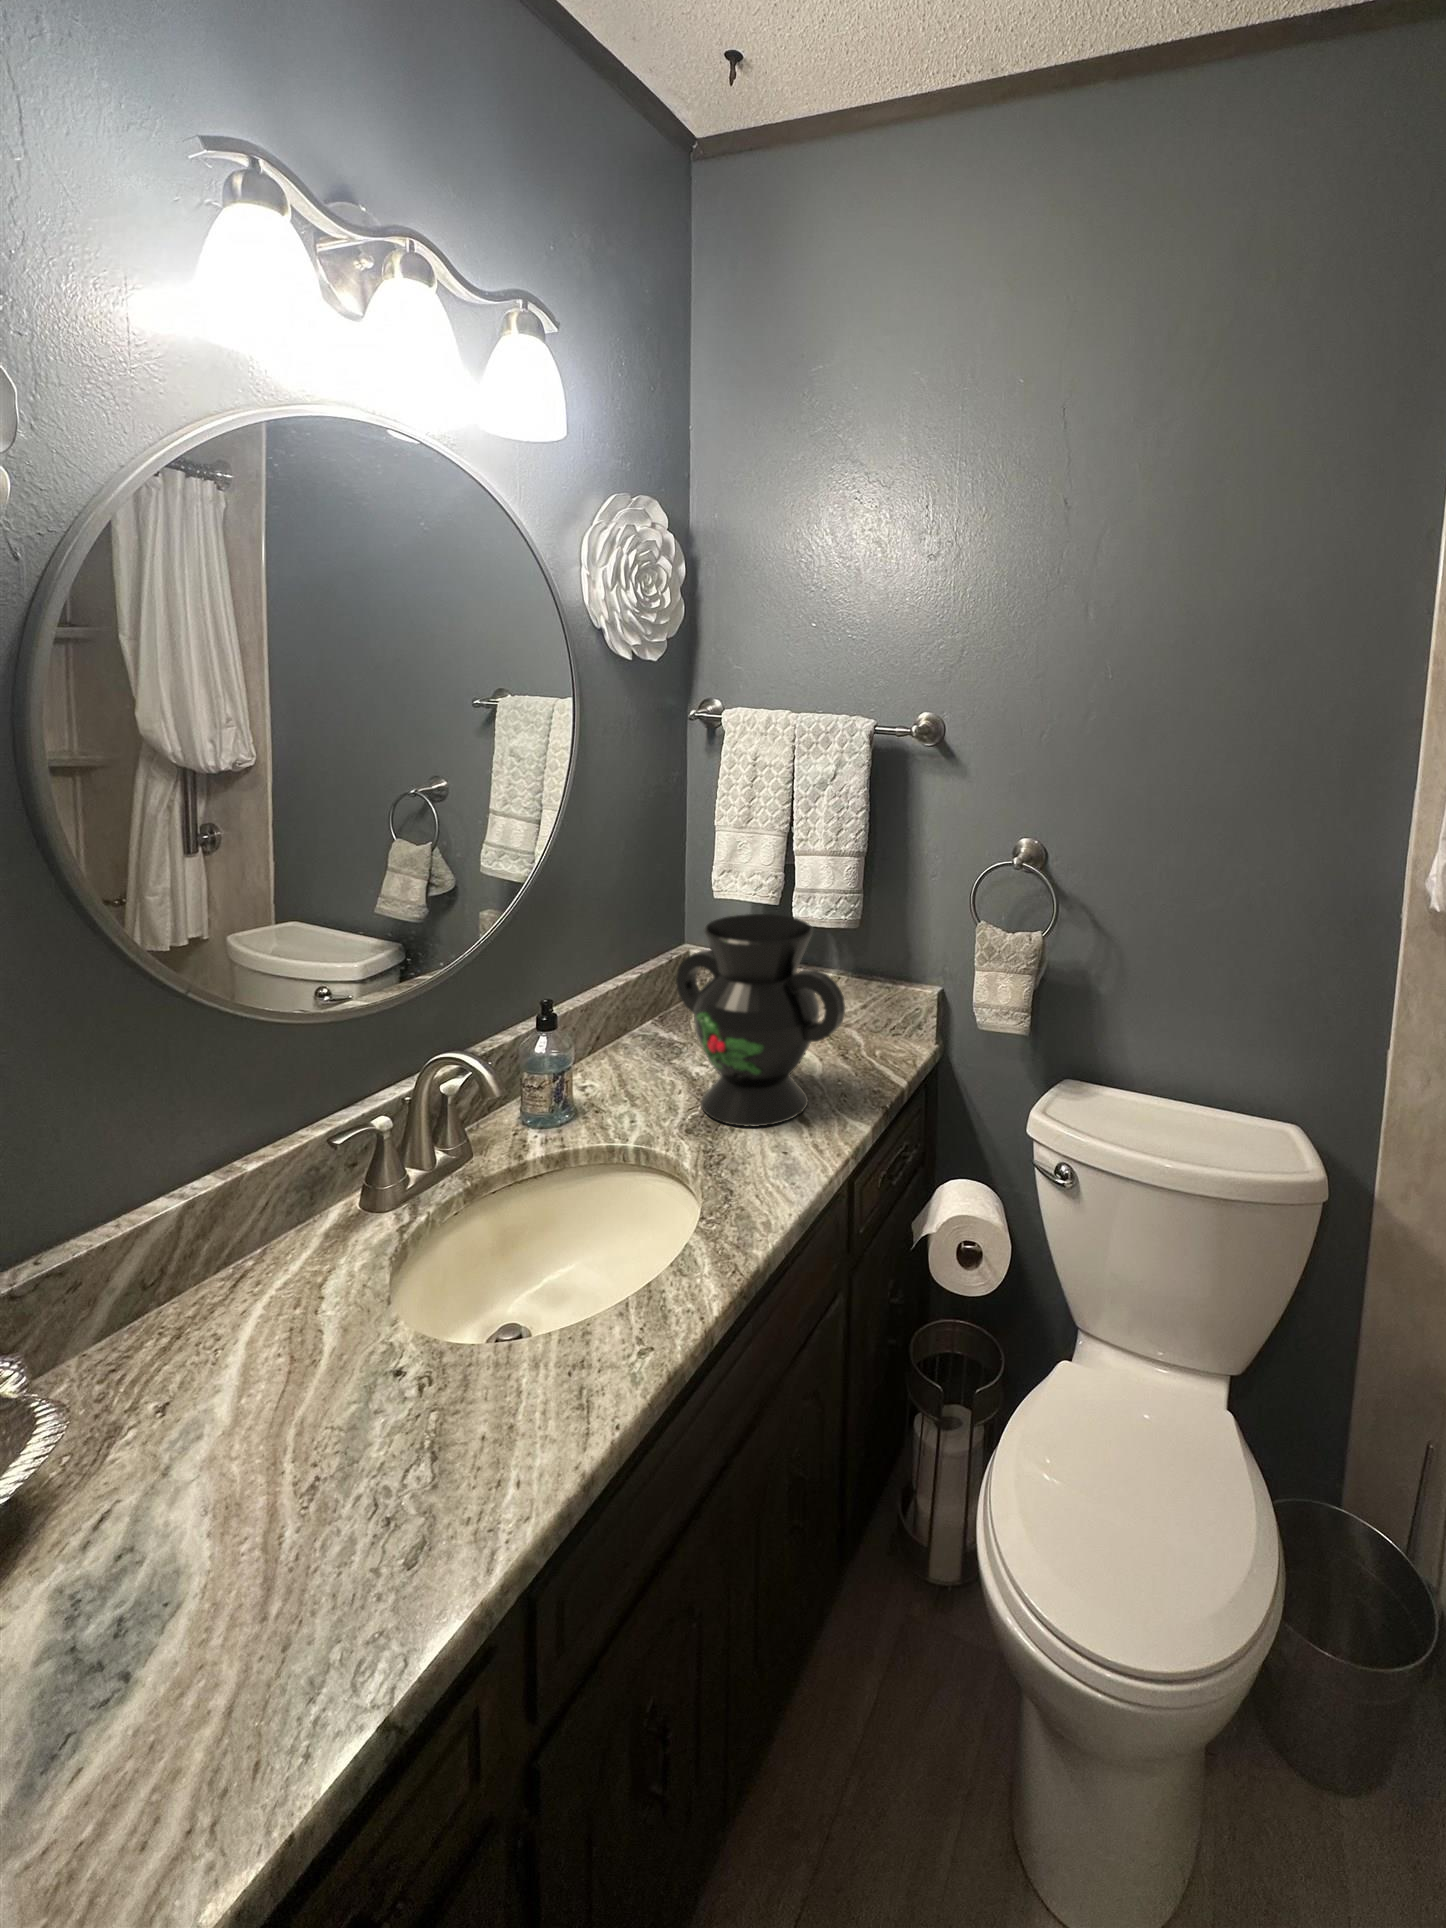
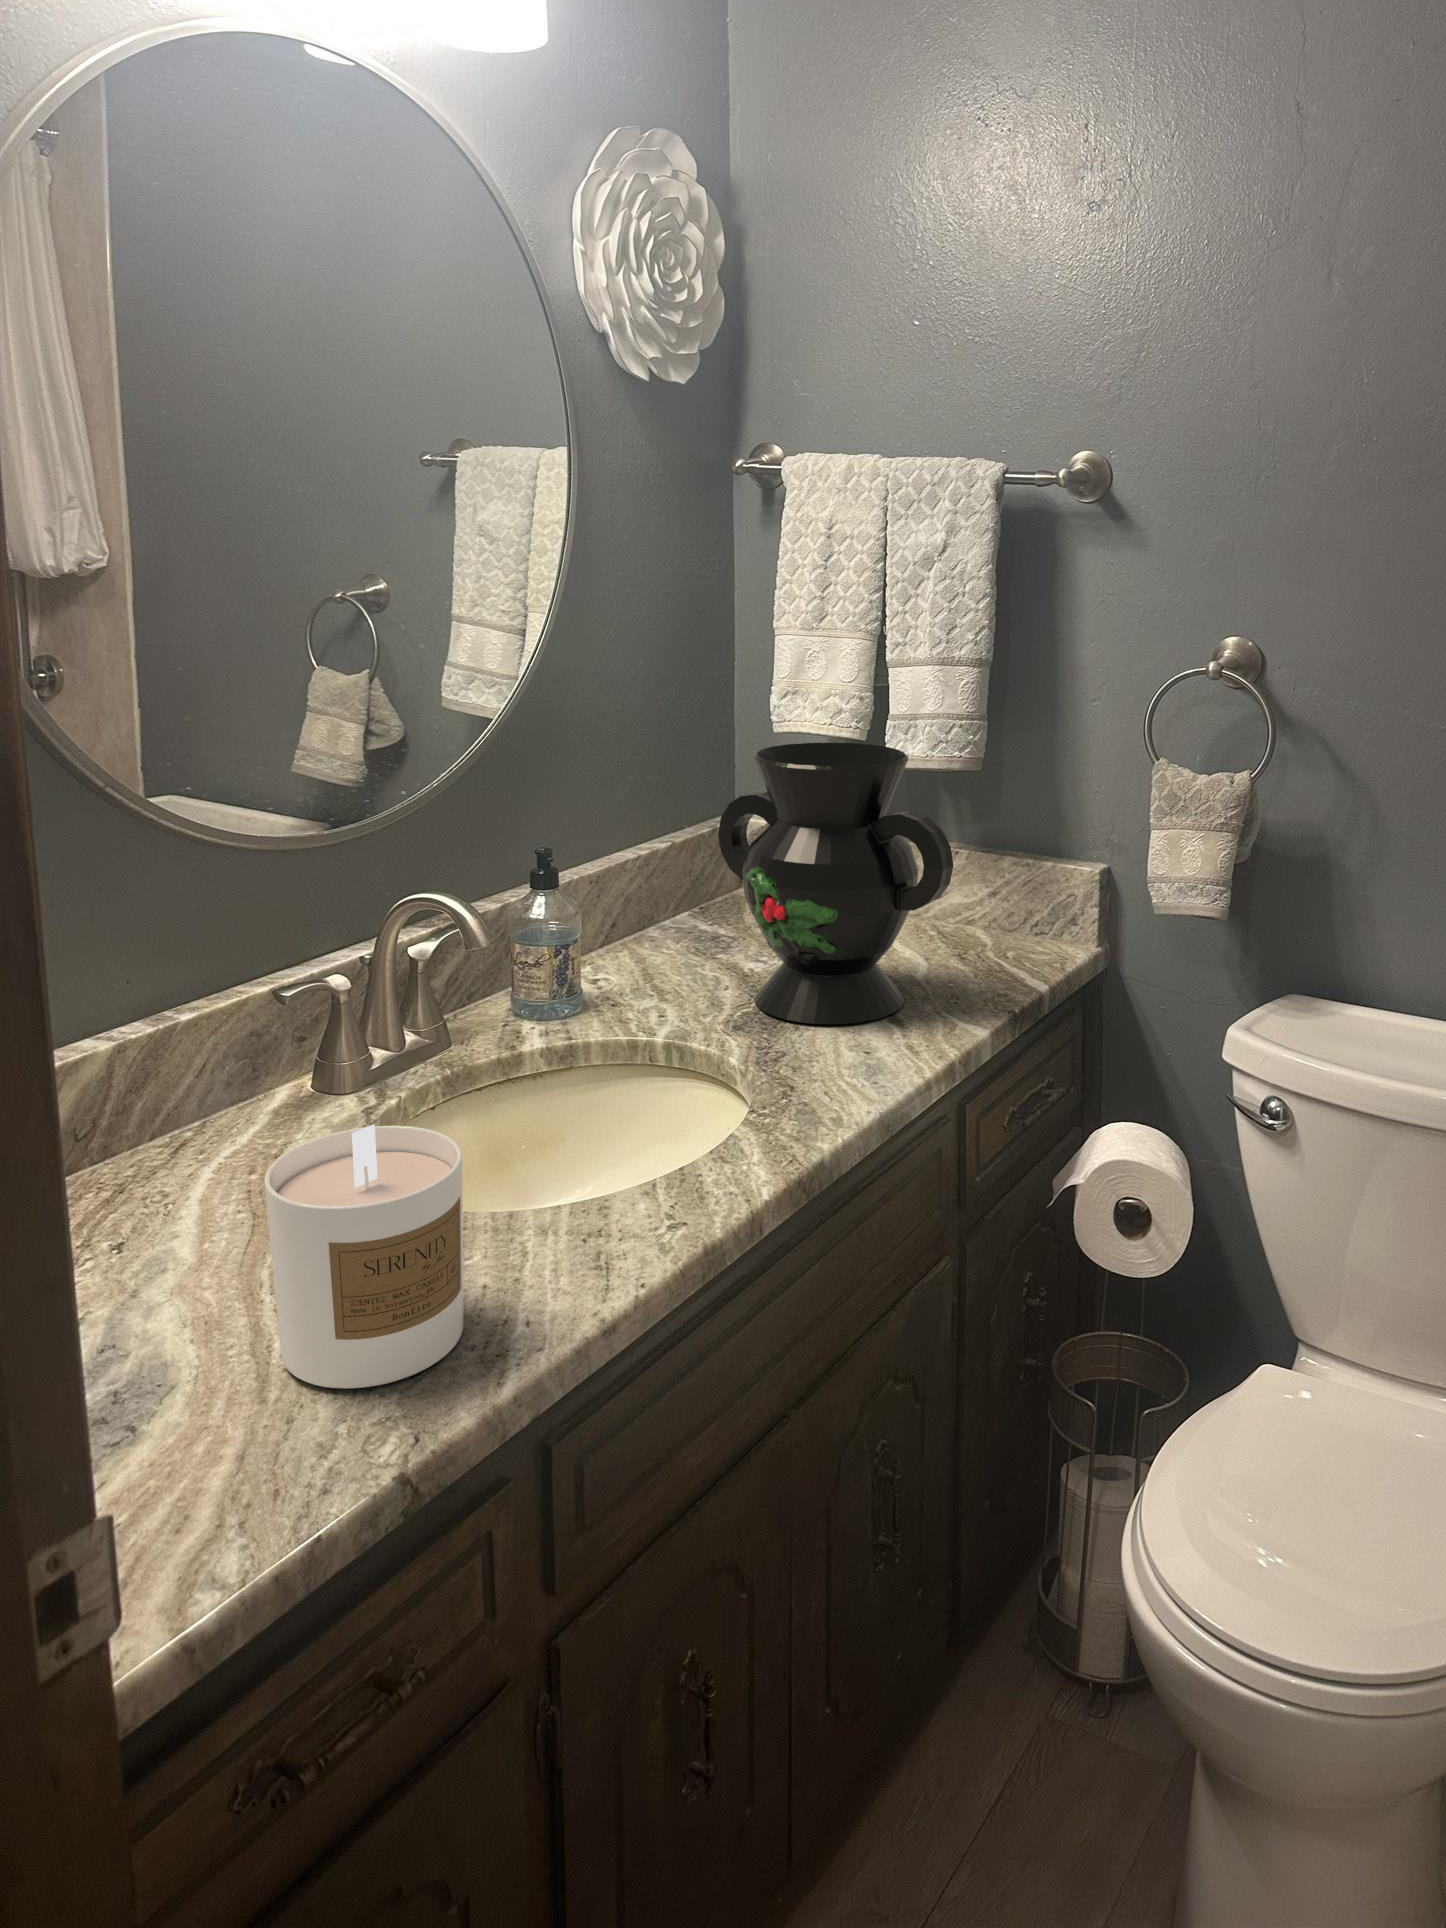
candle: none [288,1311,467,1582] -> present [264,1124,464,1389]

